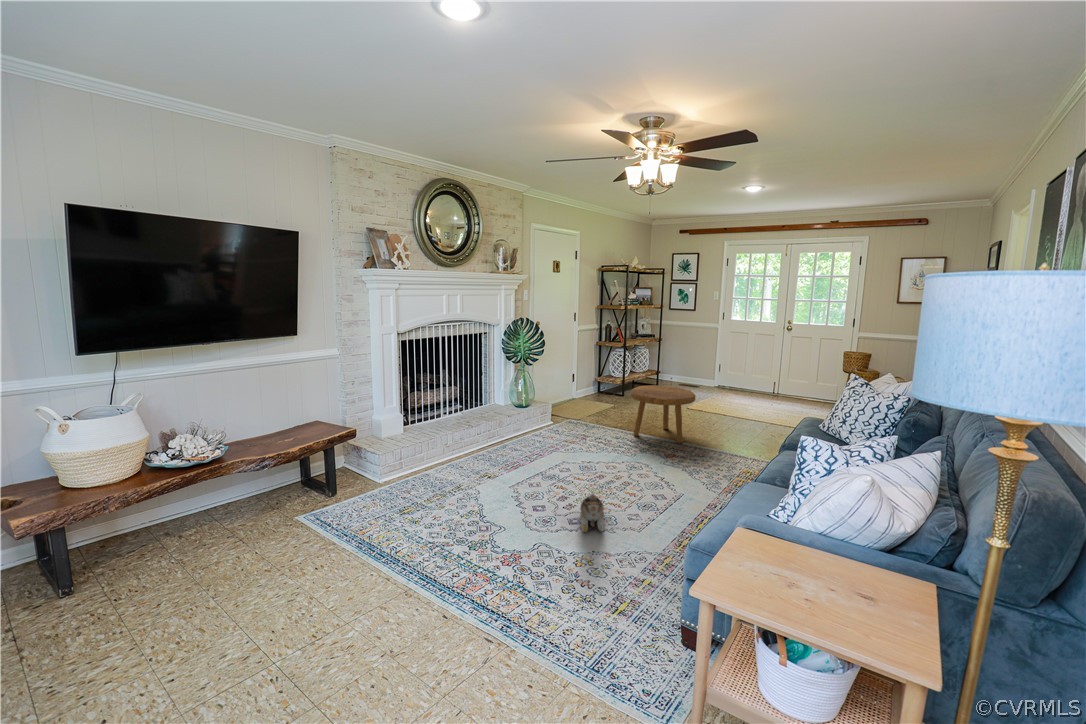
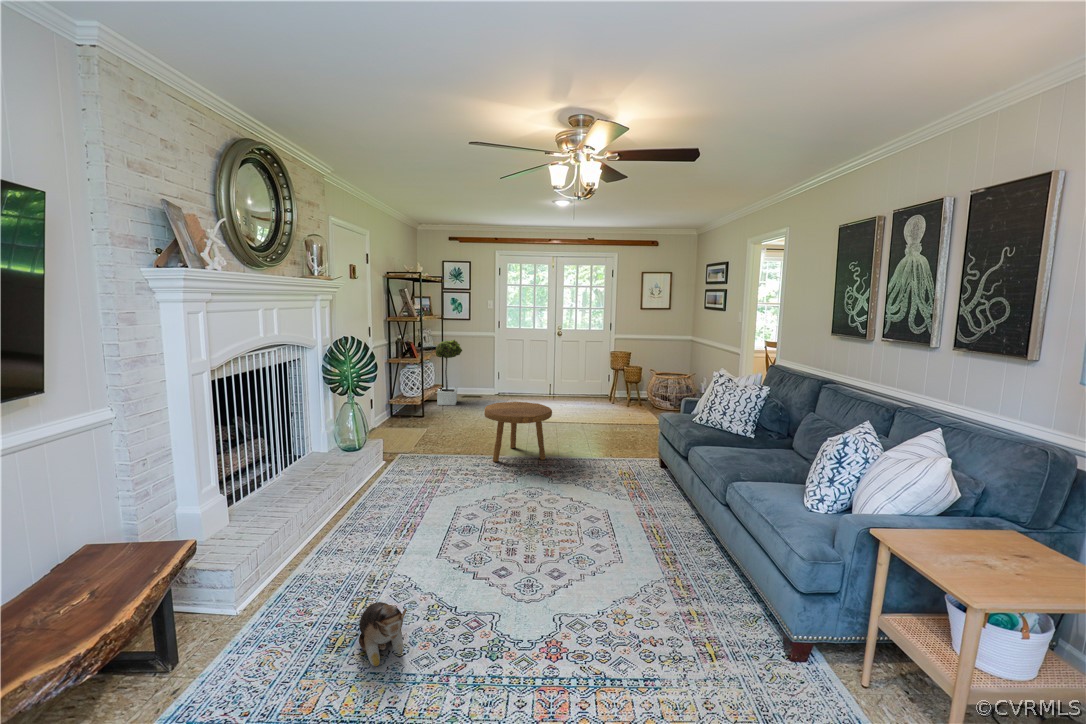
potted tree: none [646,328,673,389] -> present [435,339,462,405]
plush toy: present [580,494,605,532] -> present [359,602,407,667]

